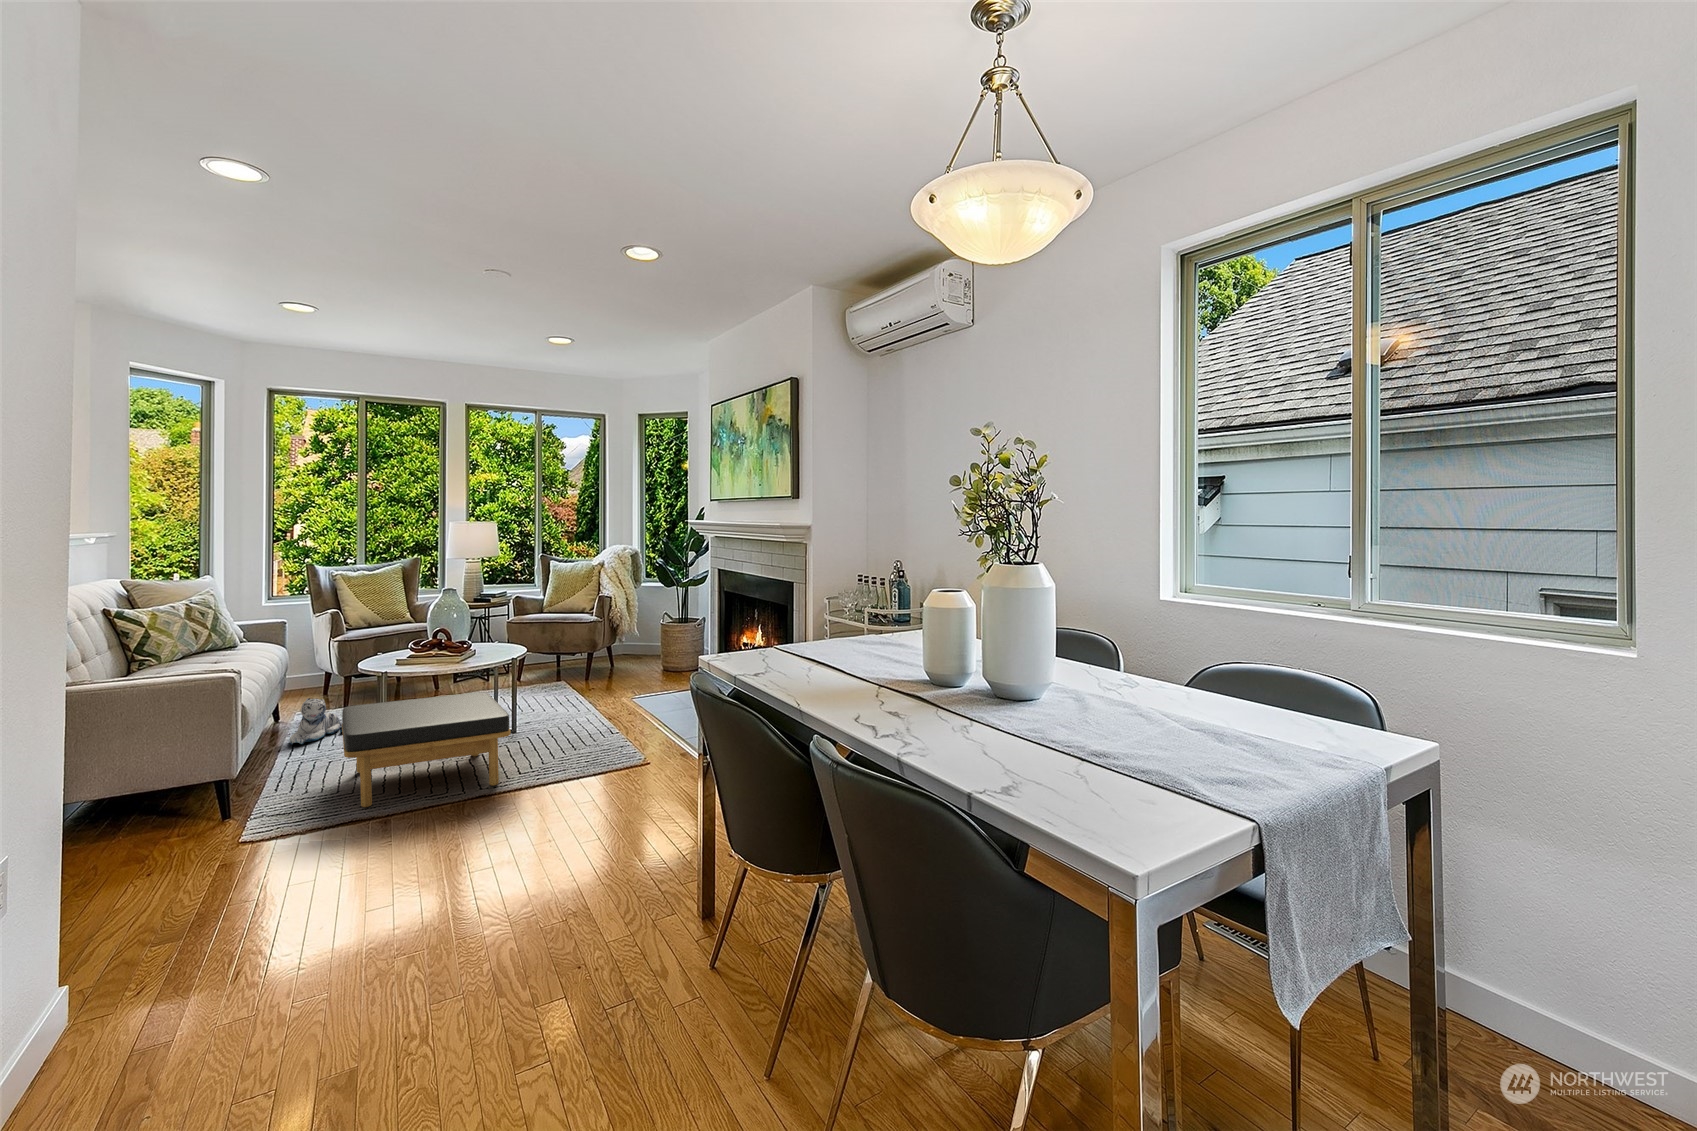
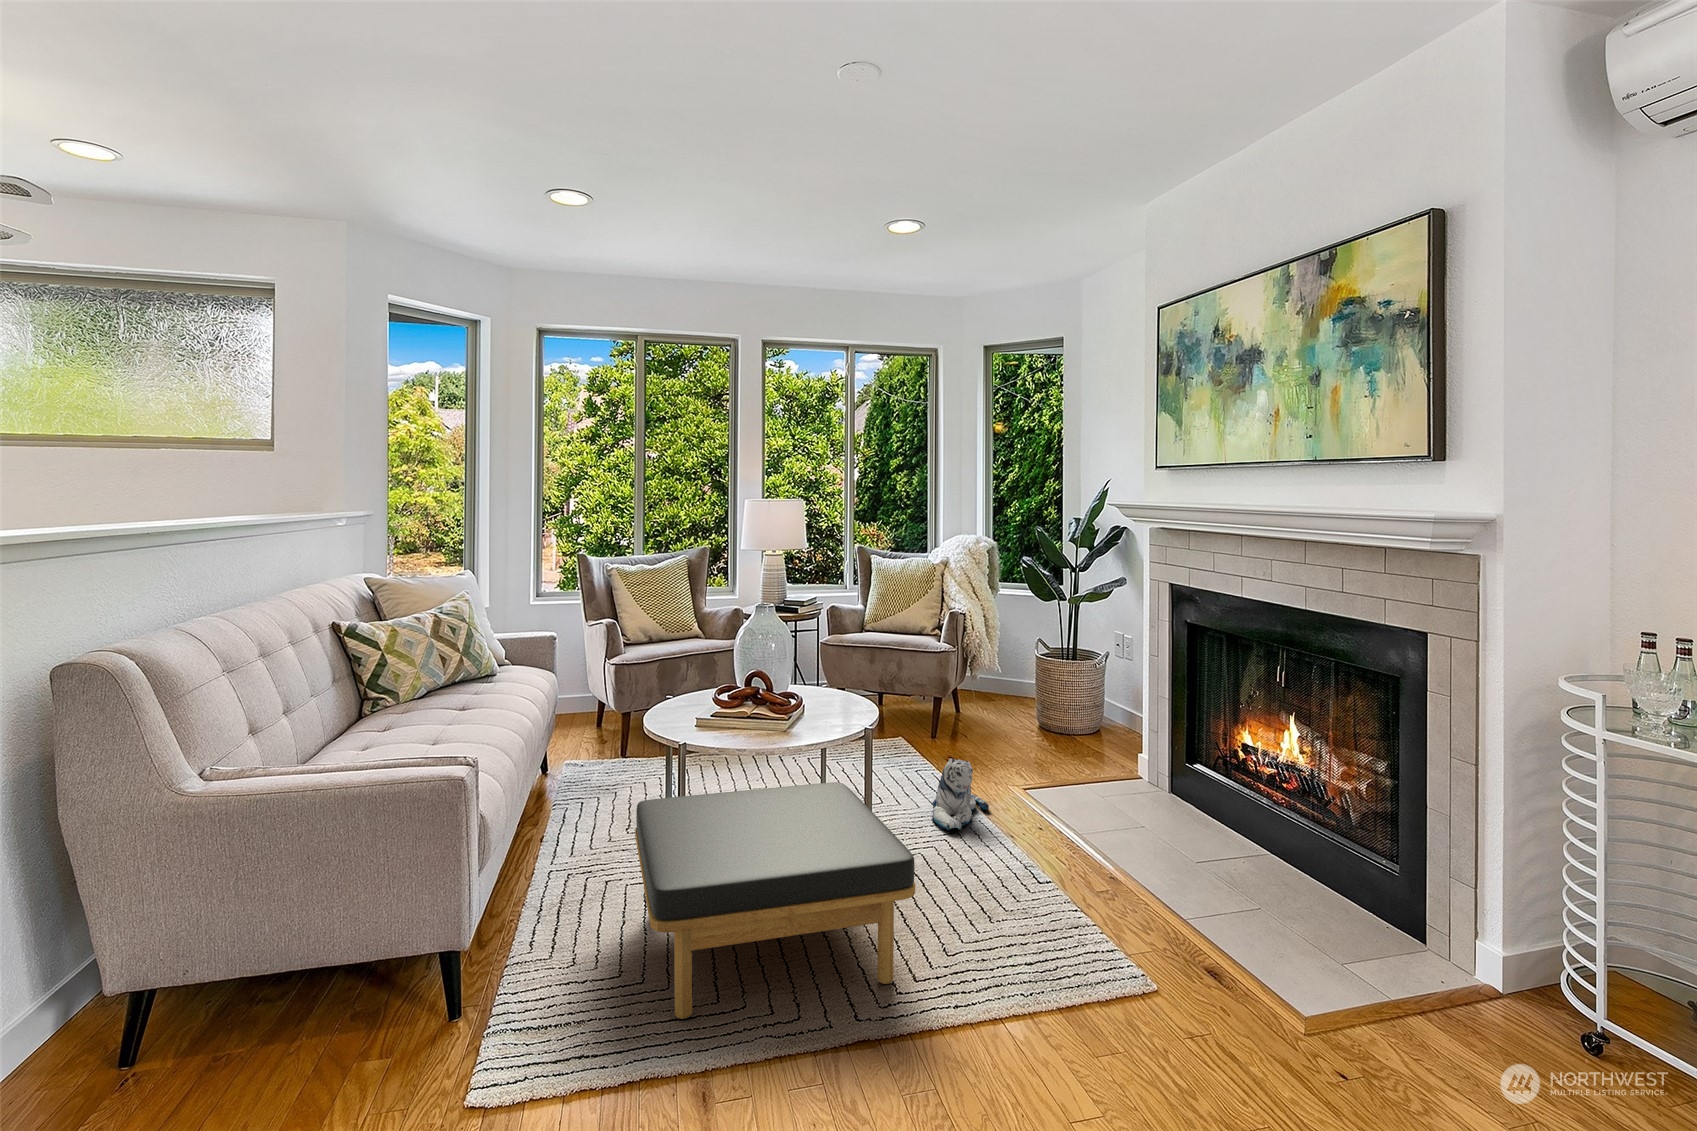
plush toy: present [289,698,342,745] -> present [932,759,989,830]

